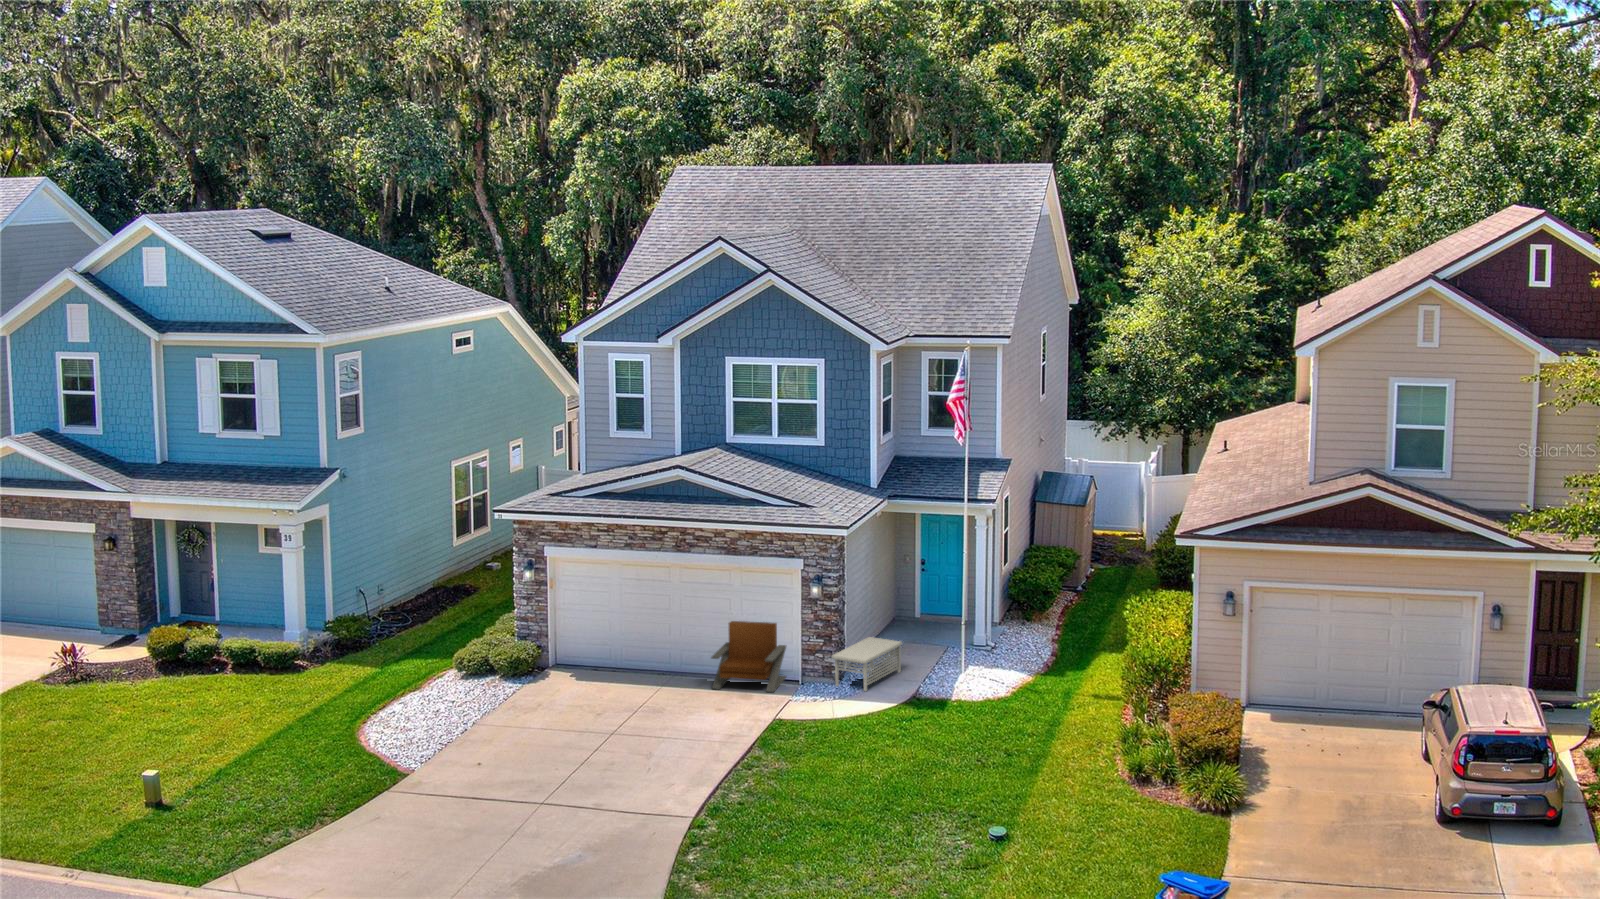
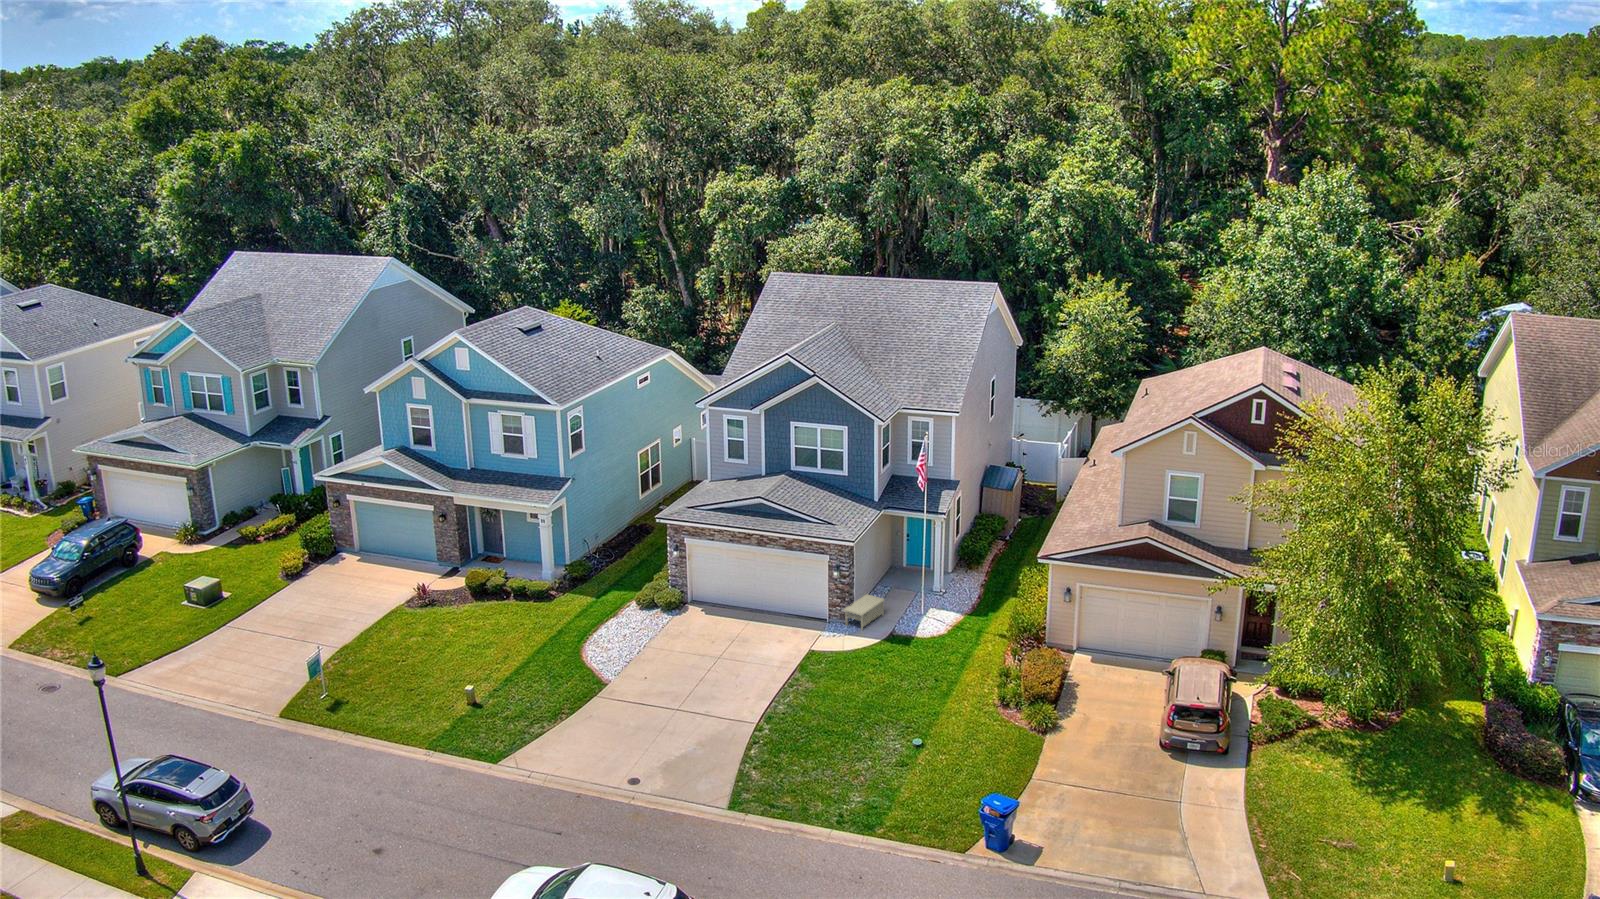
lounge chair: present [711,621,786,692] -> none [776,585,819,629]

